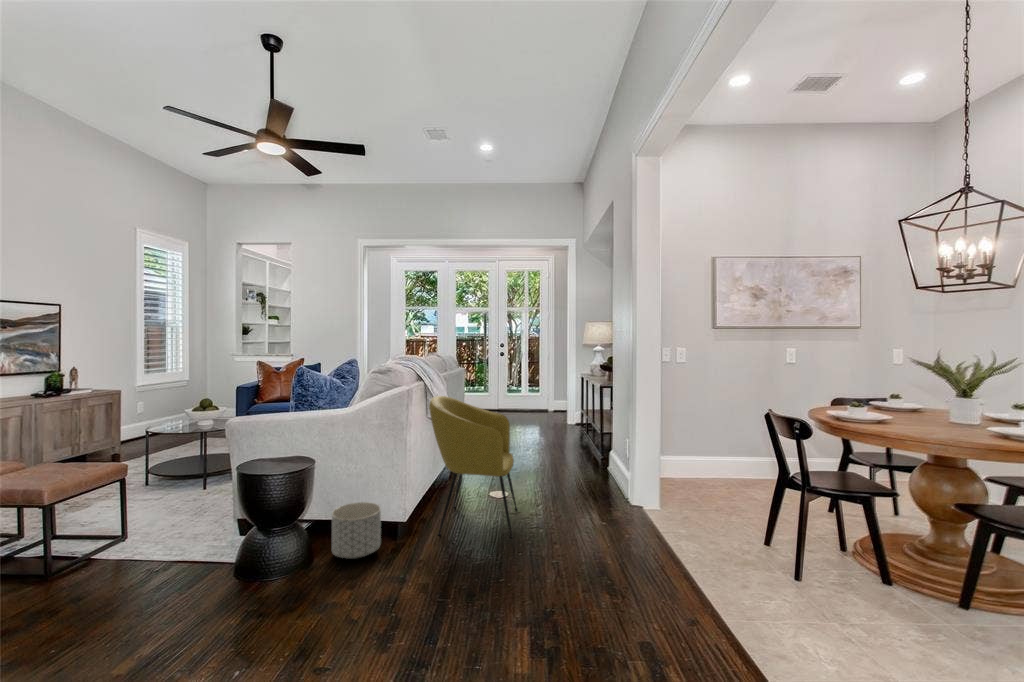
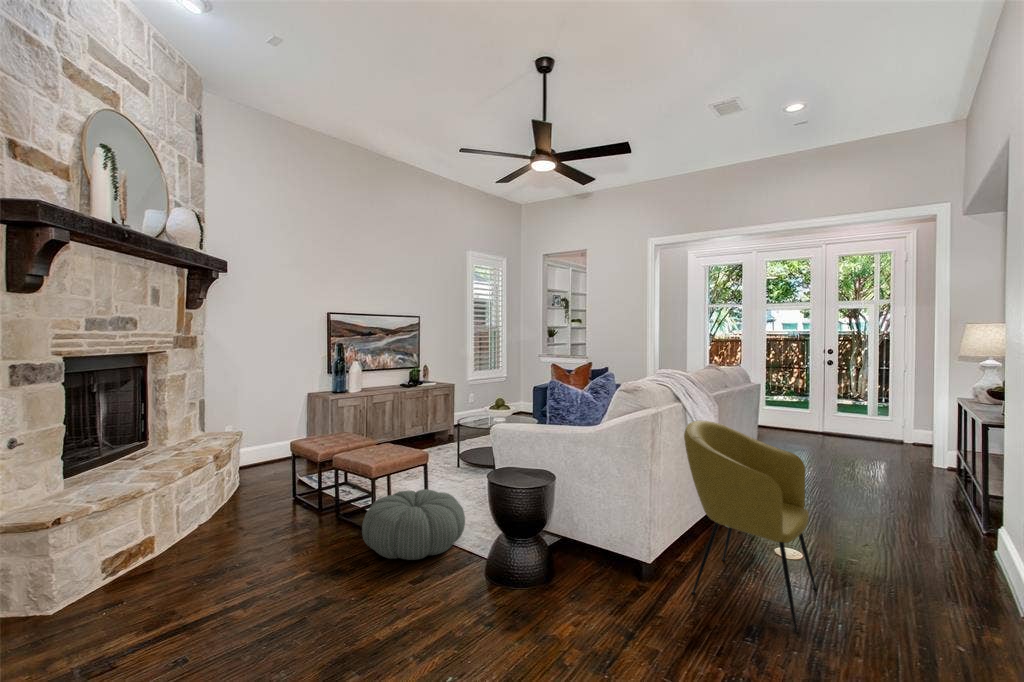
planter: present [332,502,381,559] -> none [568,529,620,593]
pouf: none [33,508,196,600] -> present [362,489,465,560]

